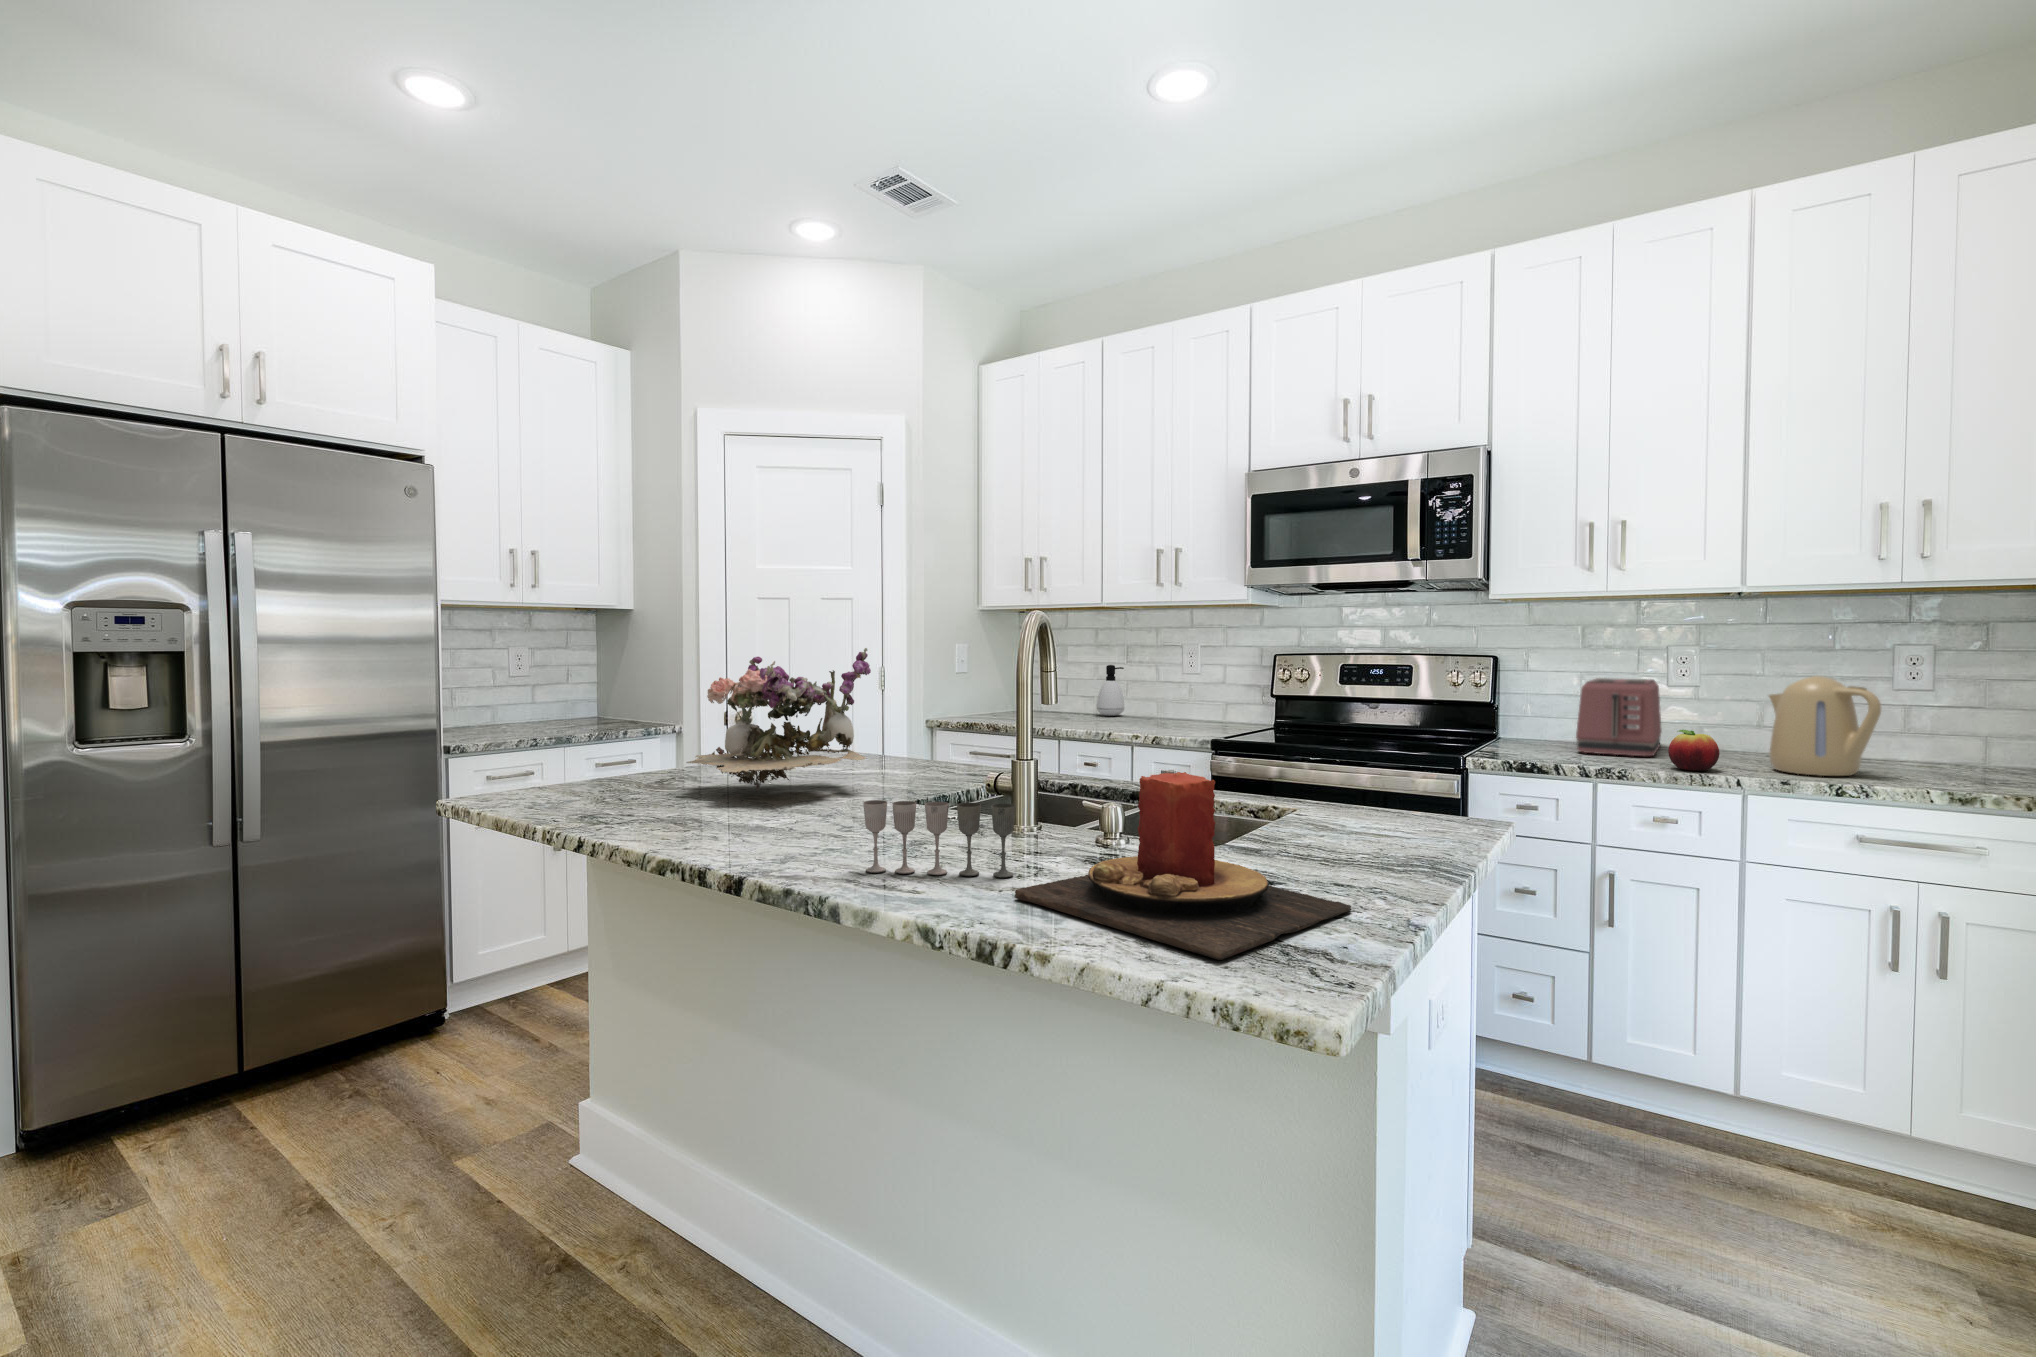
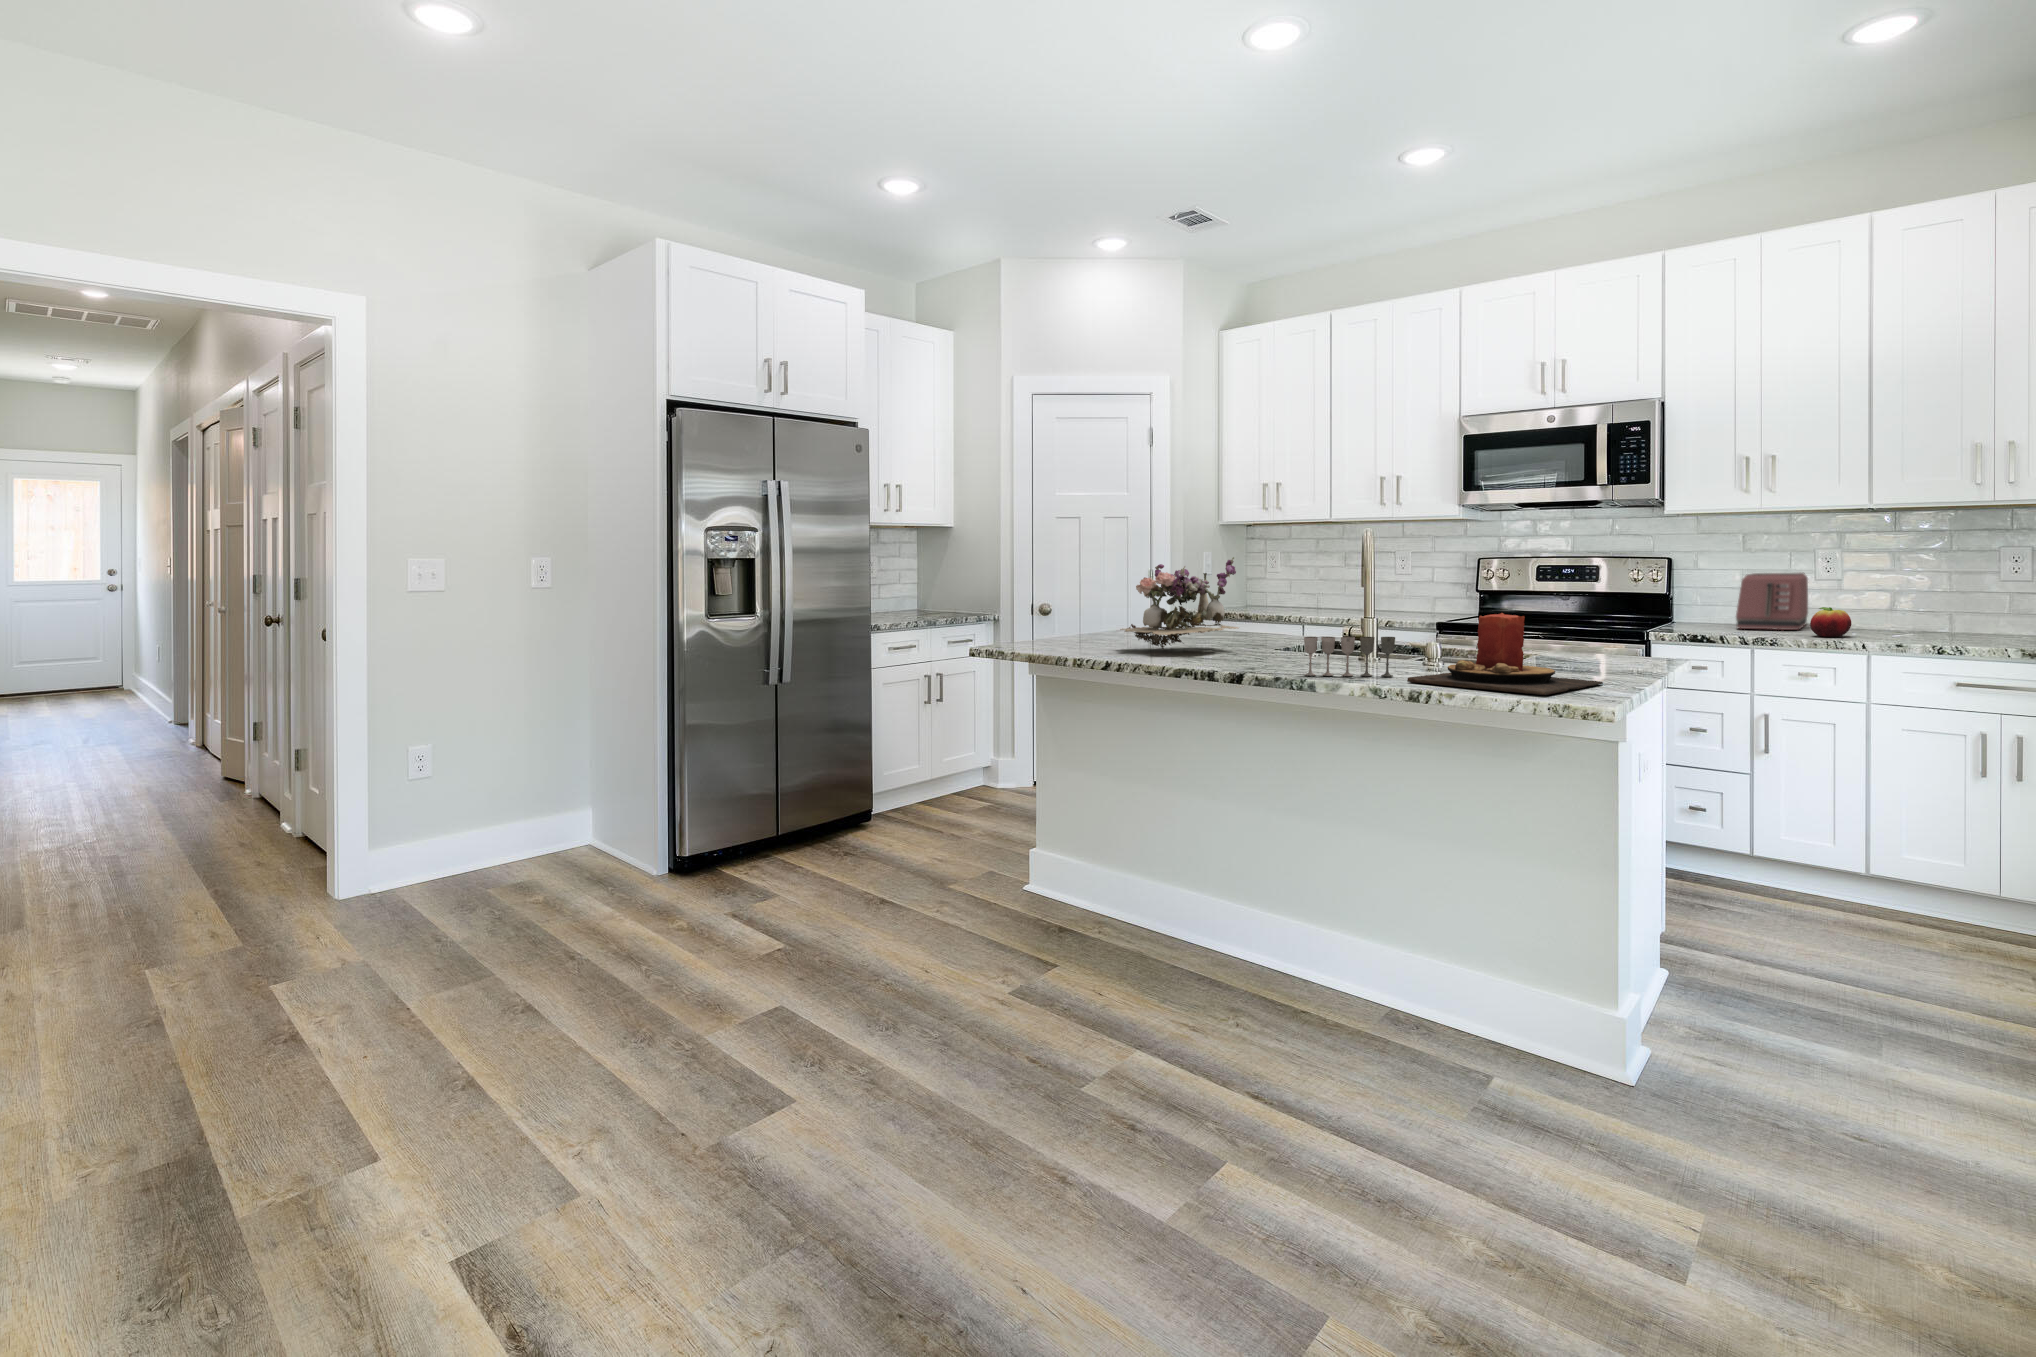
soap dispenser: present [1097,665,1124,716] -> none [1320,575,1343,615]
kettle: present [1769,676,1882,776] -> none [1893,564,1983,638]

